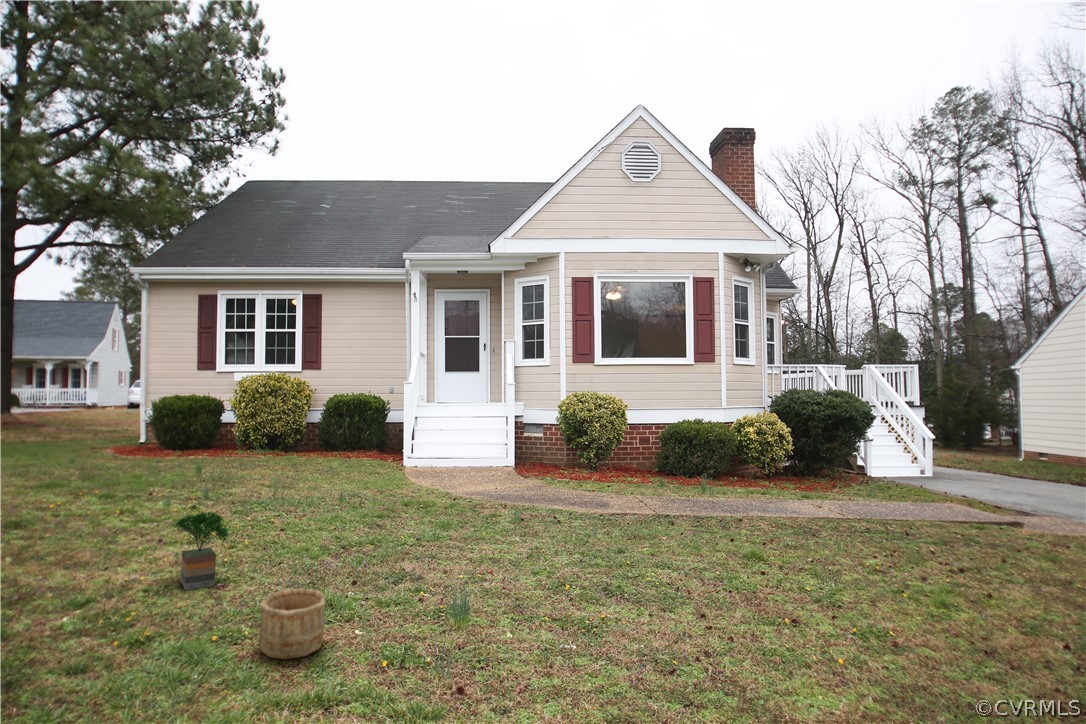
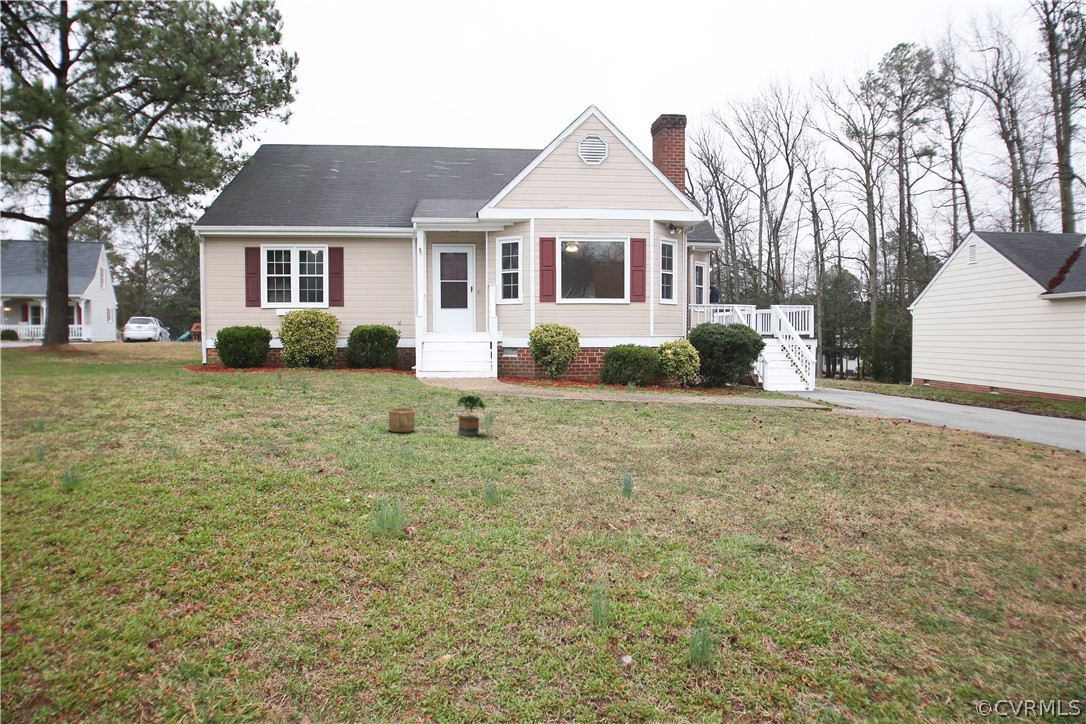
potted tree: present [175,512,229,590] -> present [457,396,485,436]

